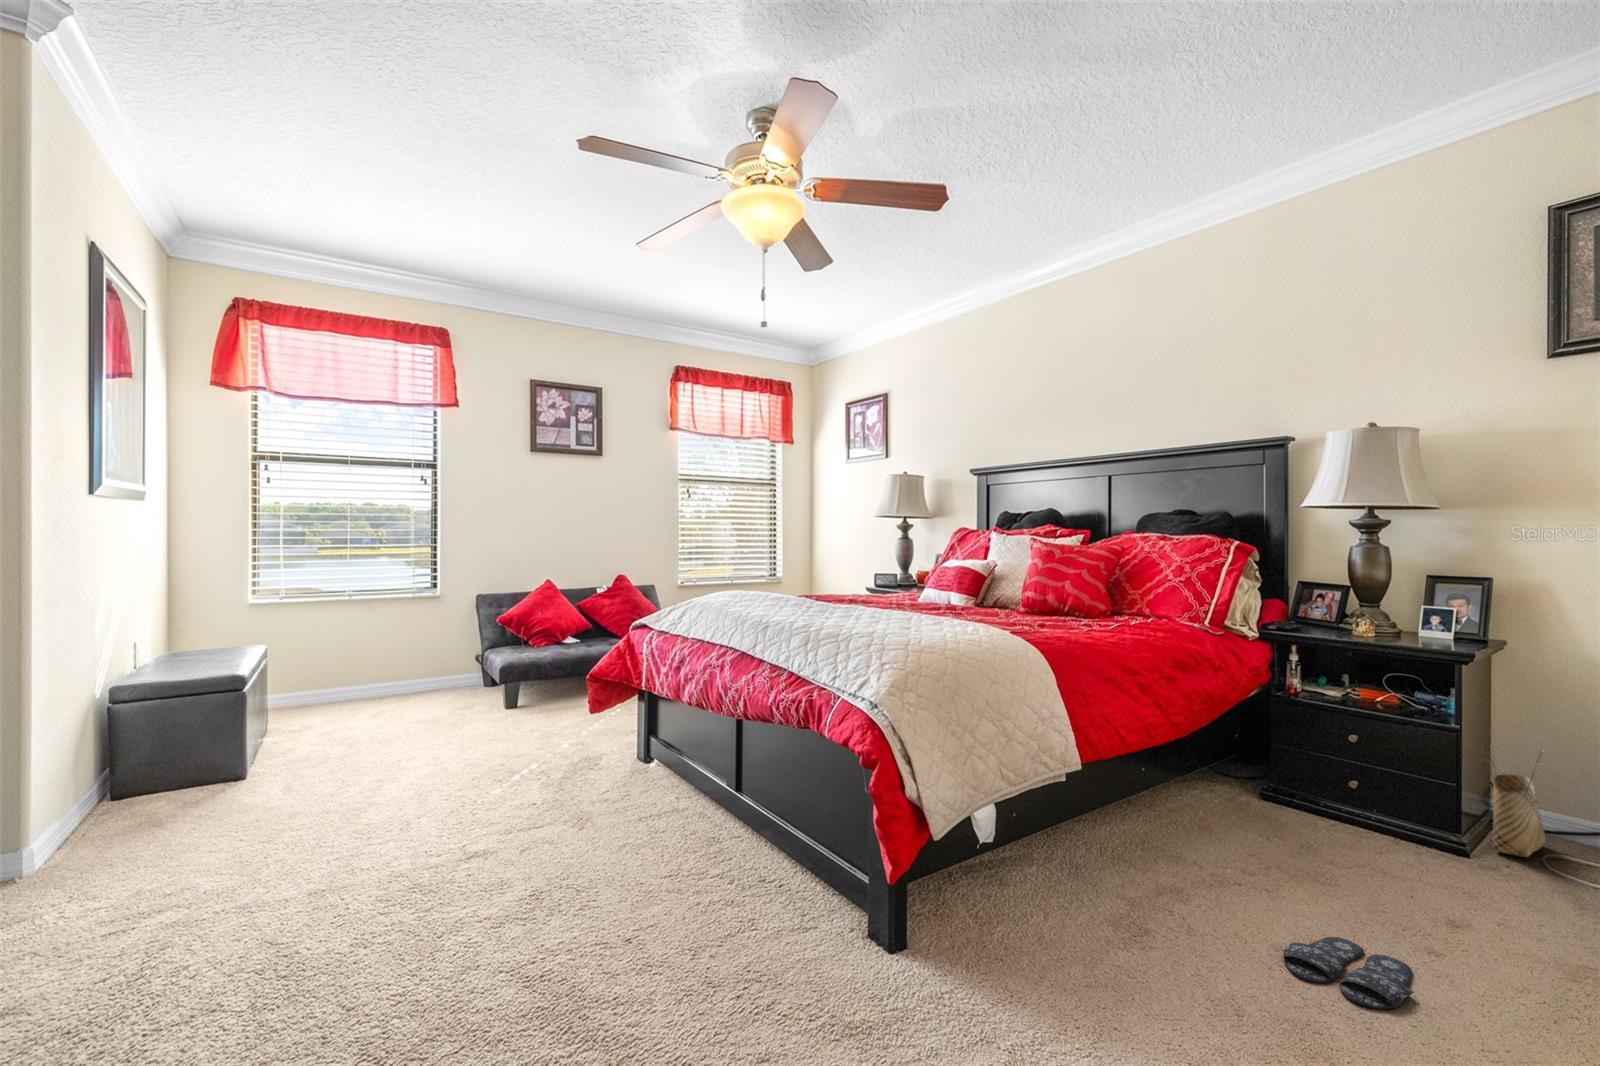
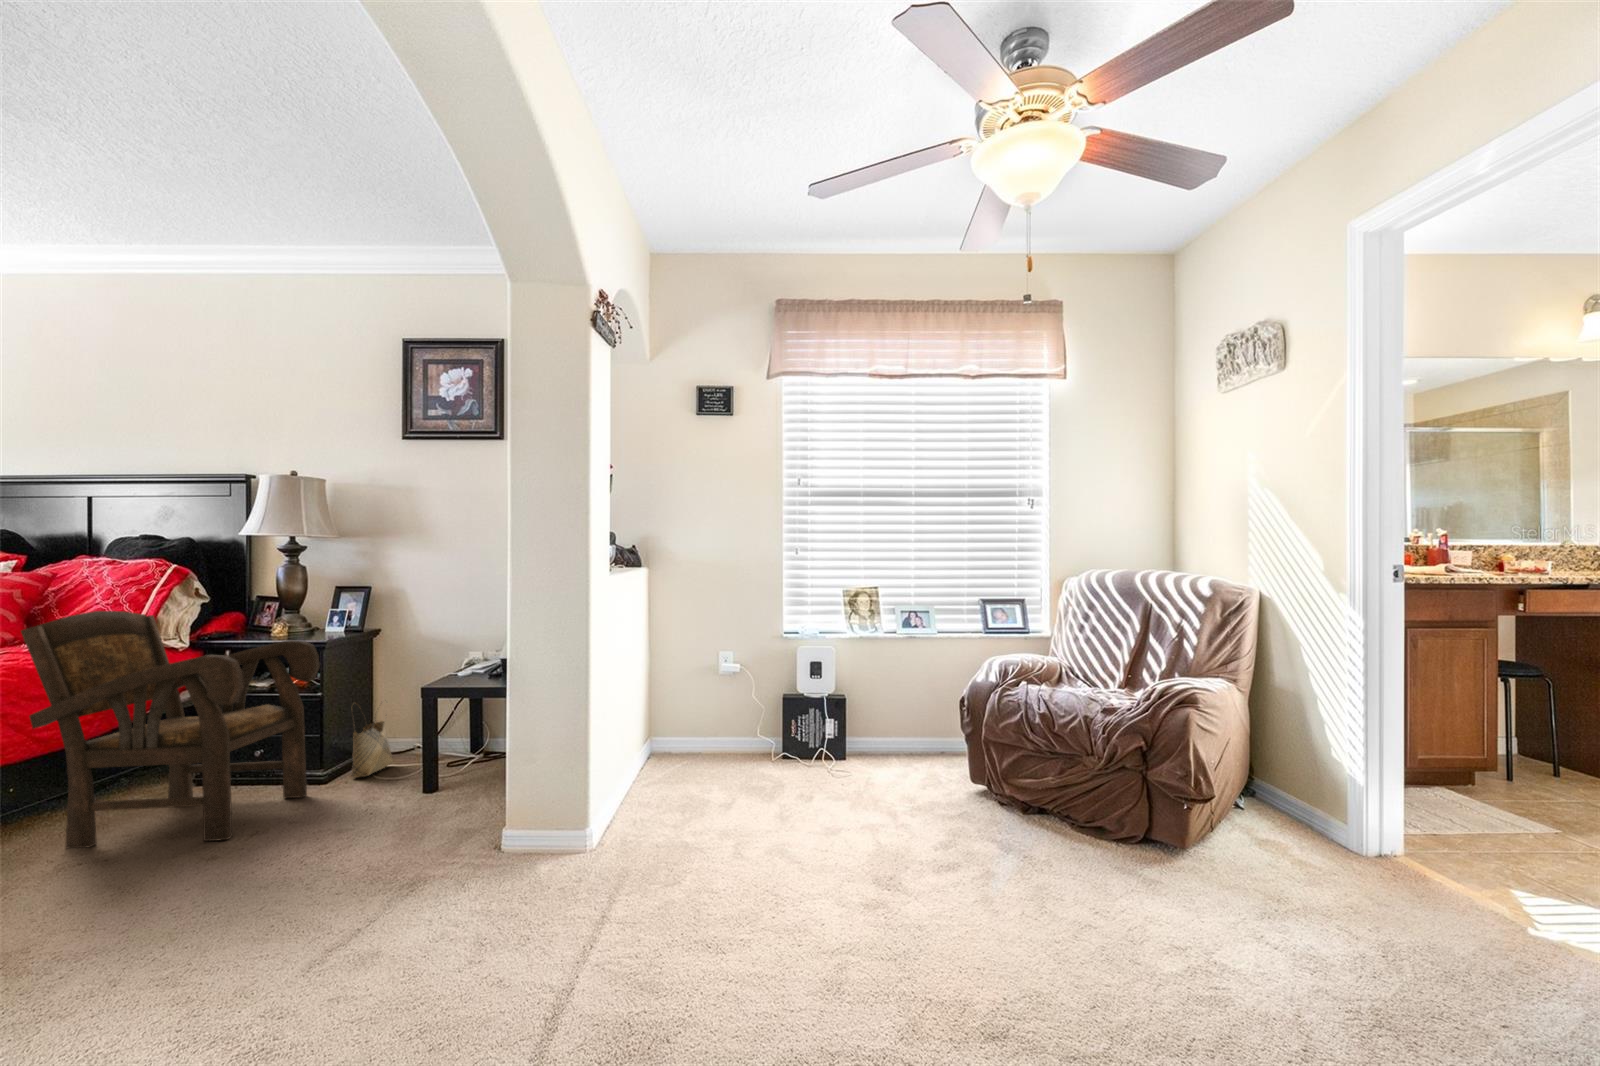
armchair: none [1153,592,1466,914] -> present [21,611,320,848]
slippers: present [1283,937,1414,1009] -> none [58,874,186,918]

